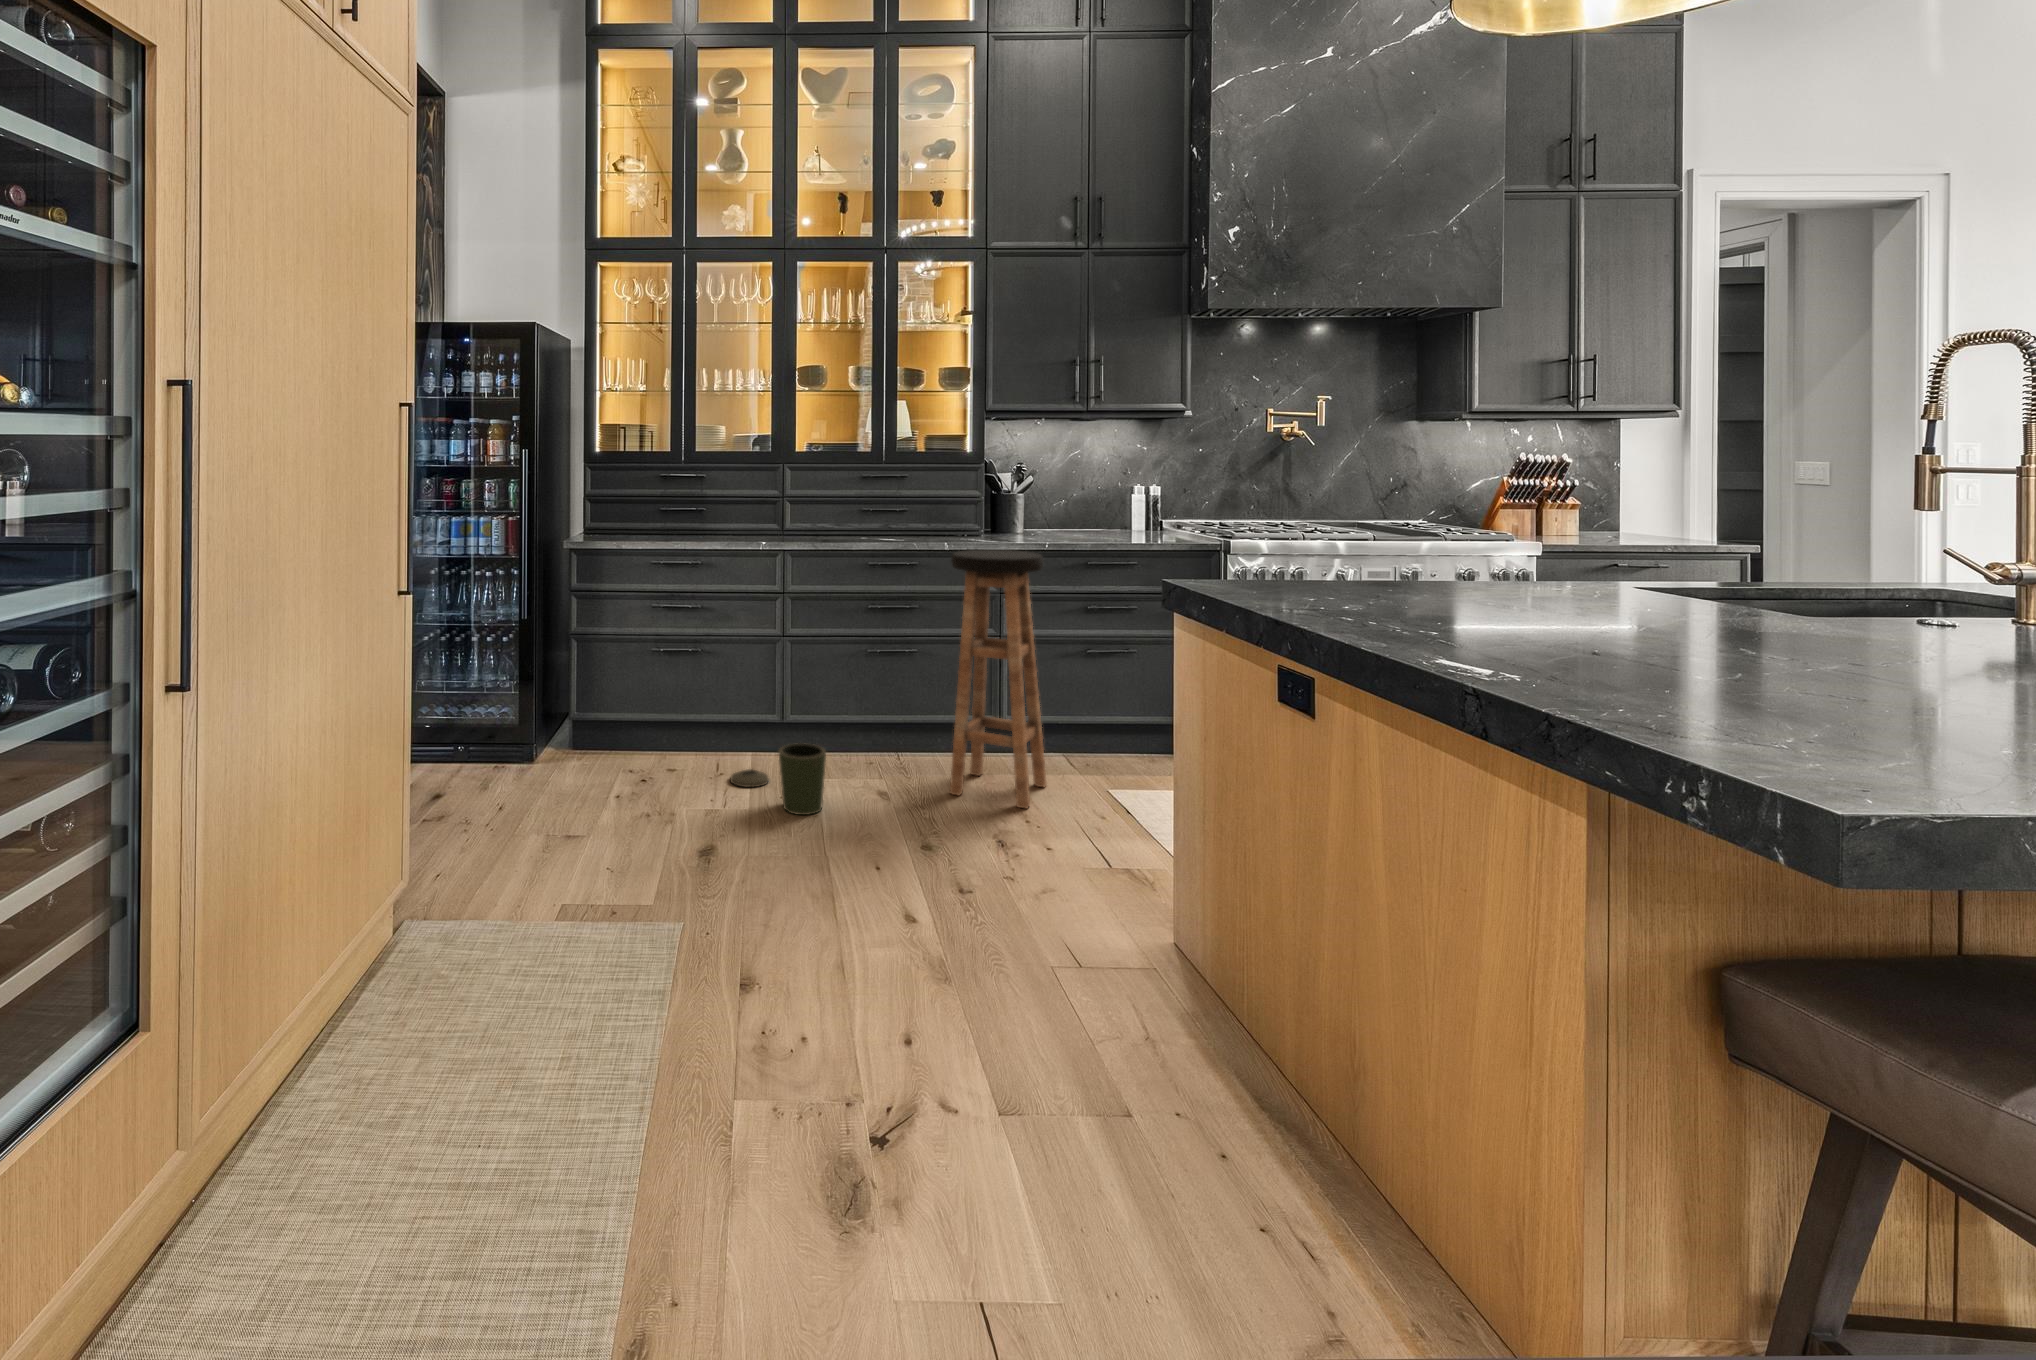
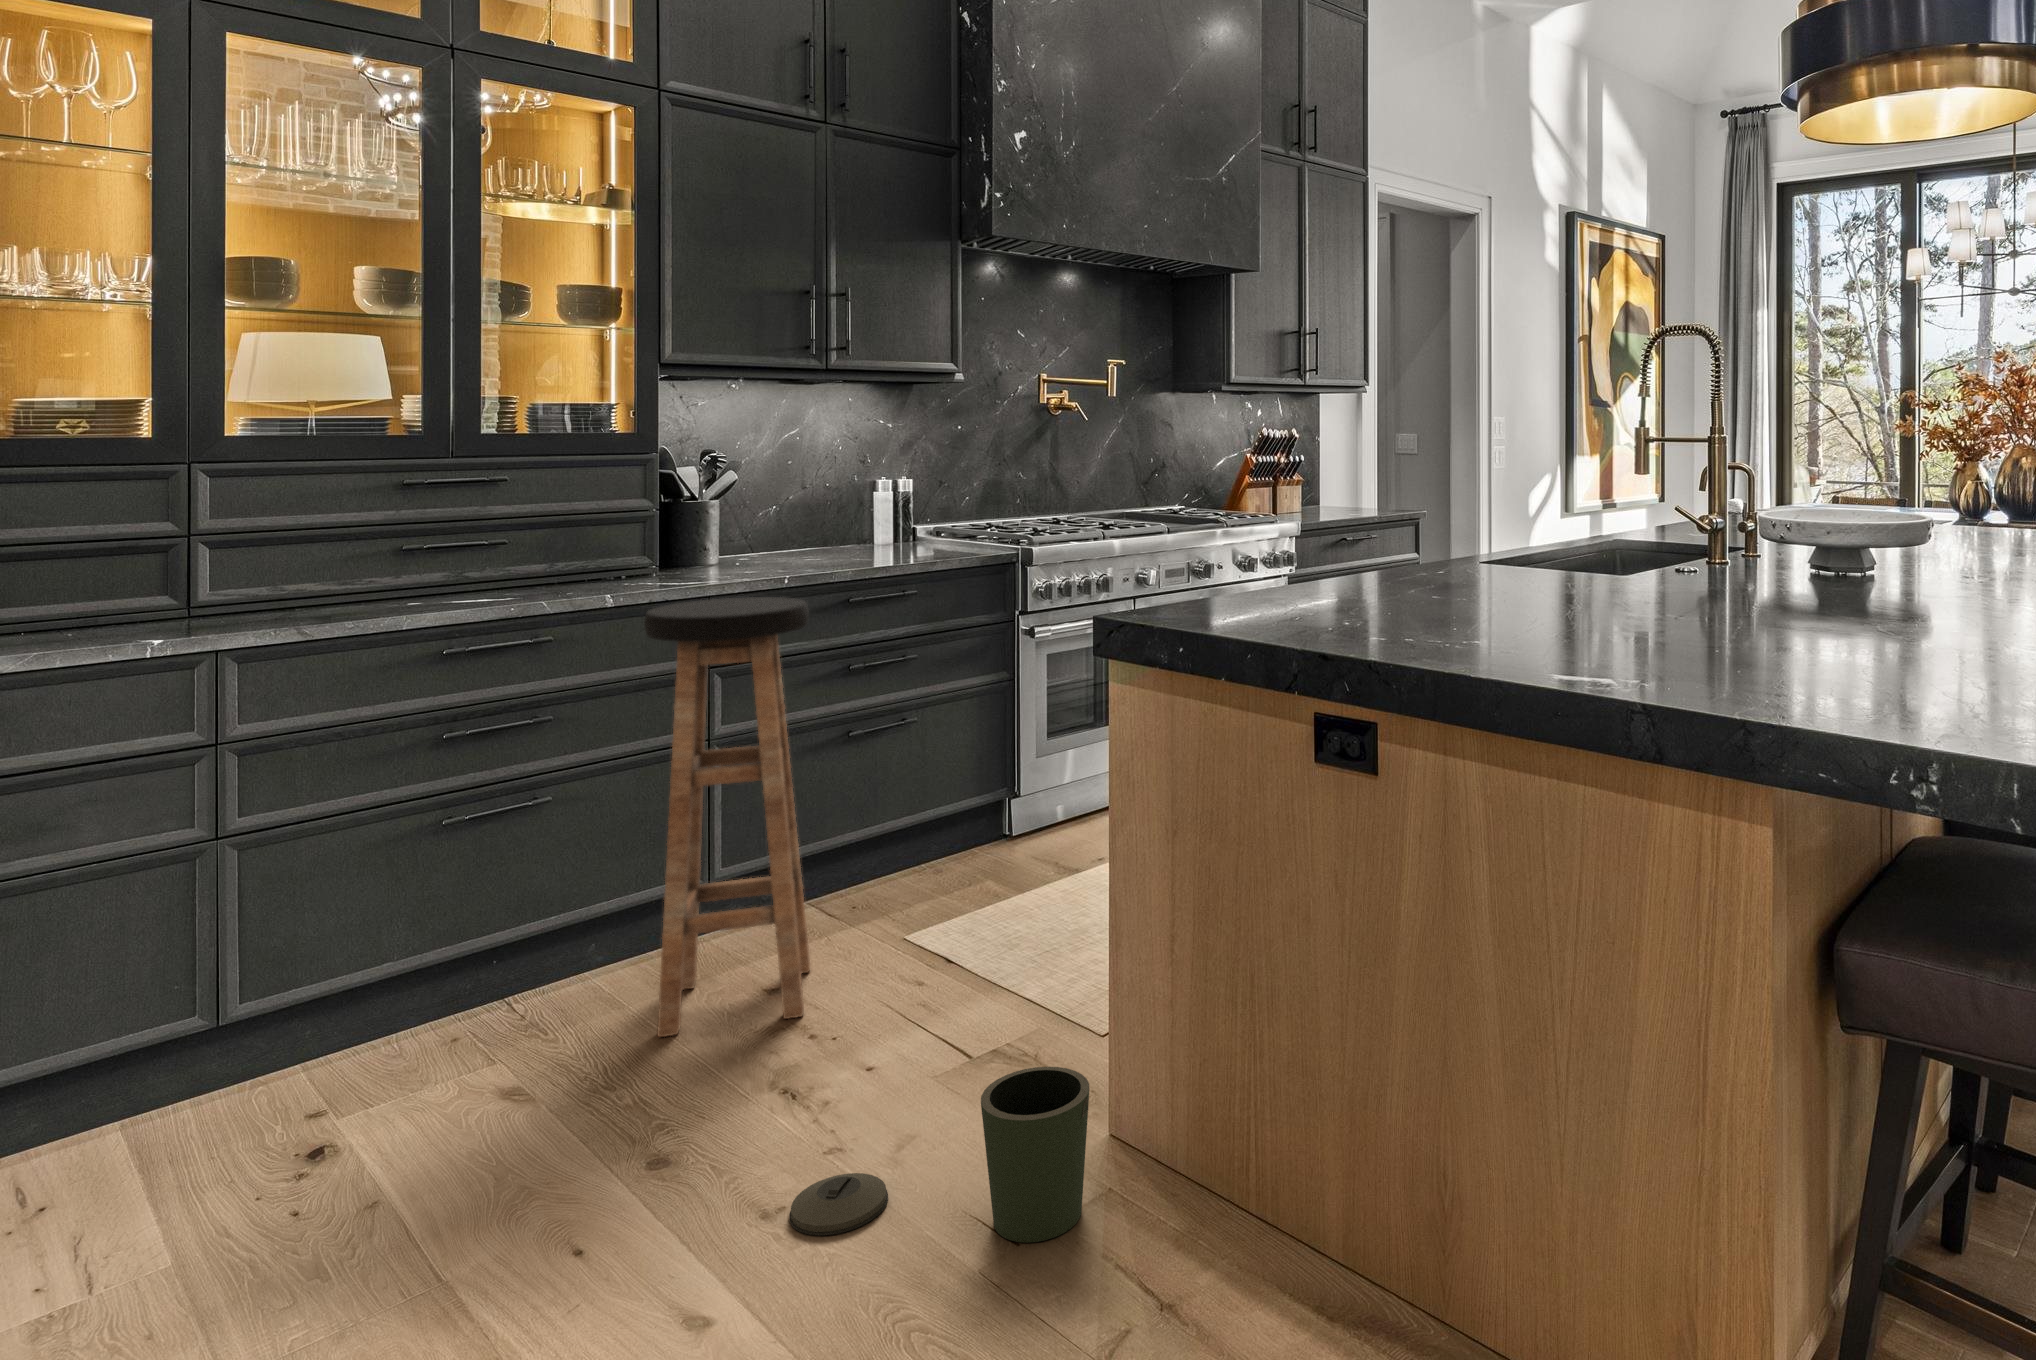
trash can: present [730,743,826,815] -> present [789,1067,1090,1243]

